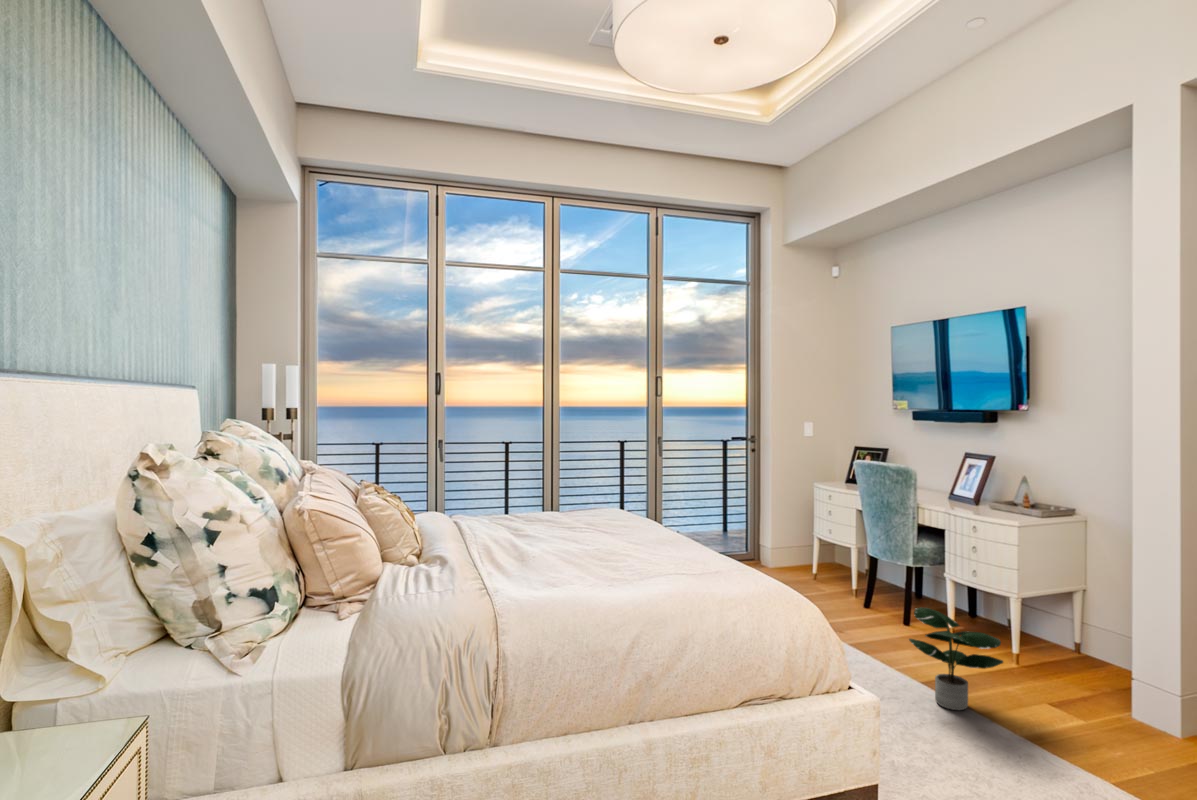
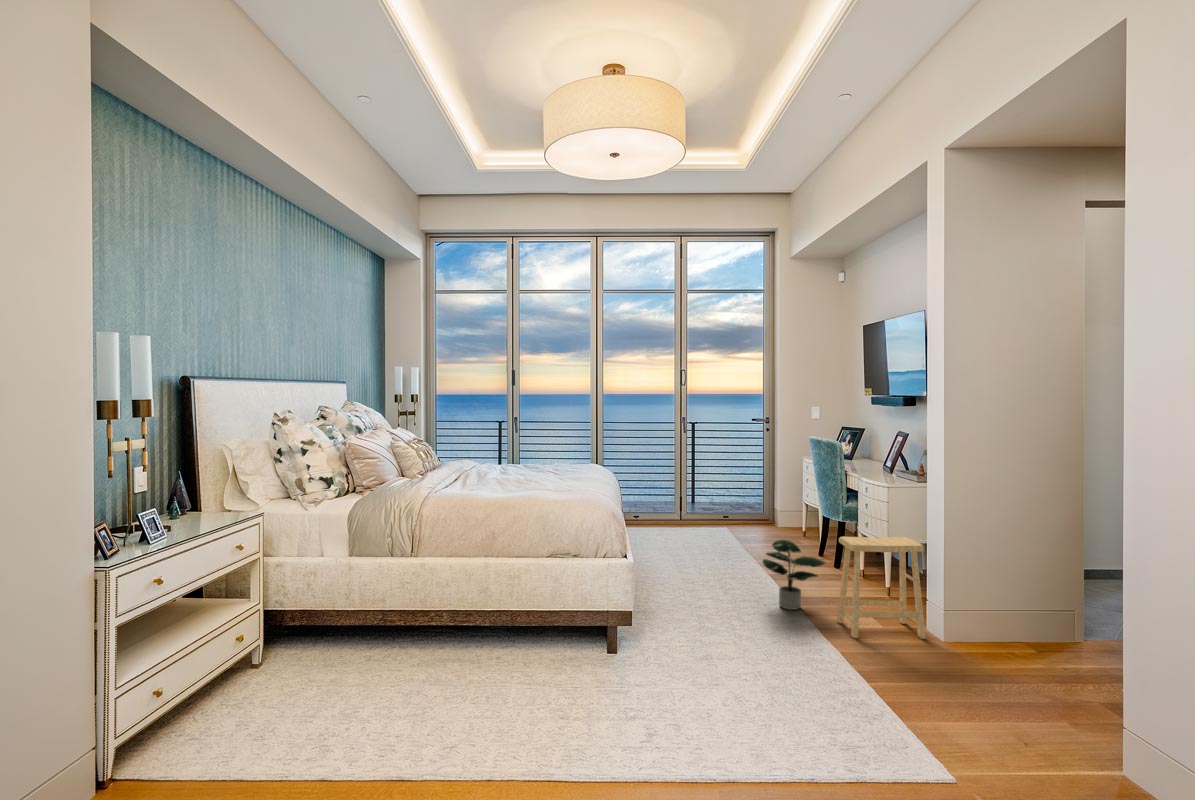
footstool: none [1038,599,1172,756] -> present [837,537,926,639]

